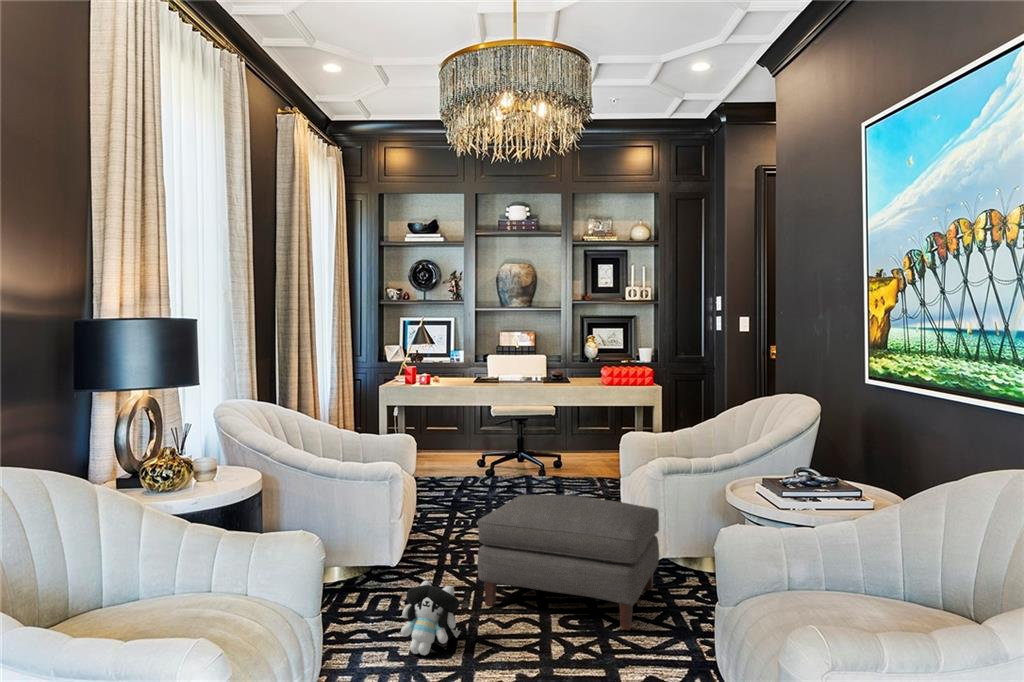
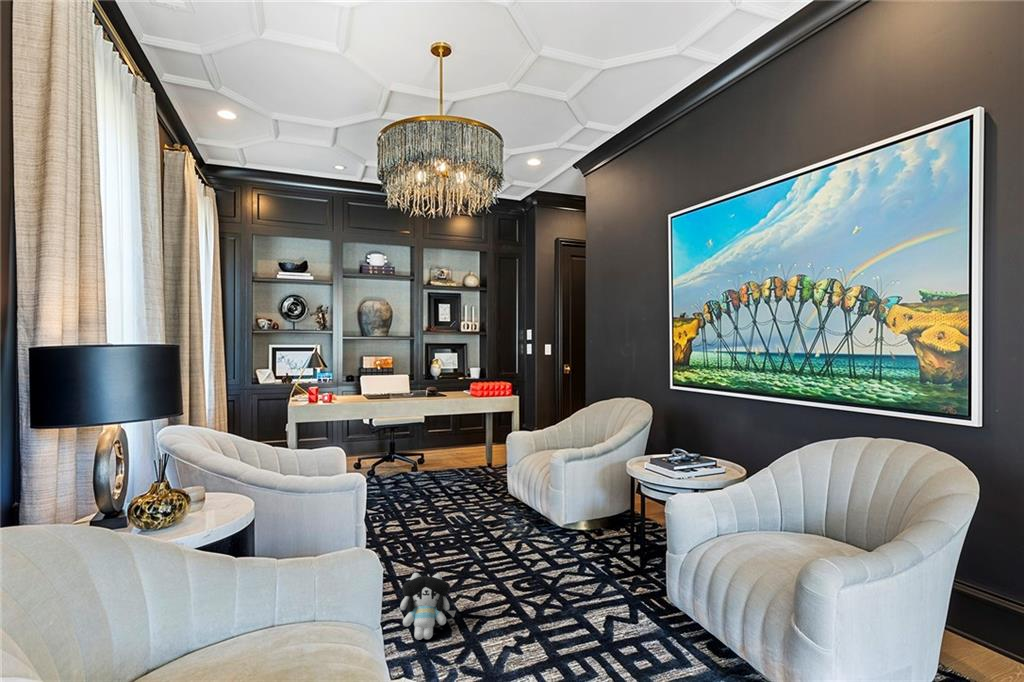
ottoman: present [478,495,659,630] -> none [438,486,574,586]

